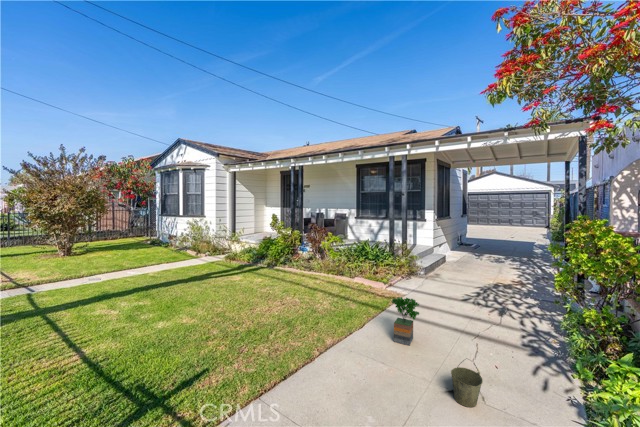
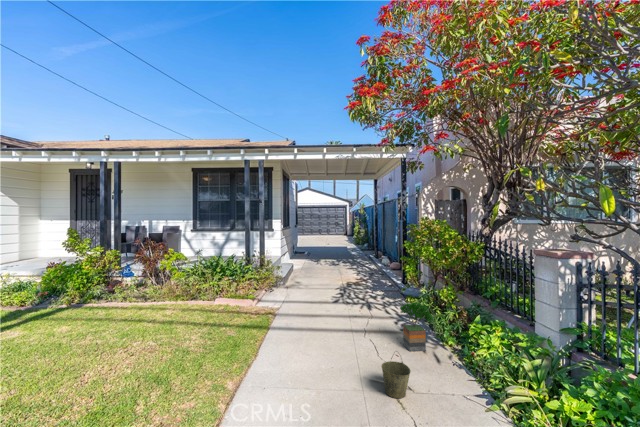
potted tree: present [391,297,419,346] -> present [400,302,433,351]

